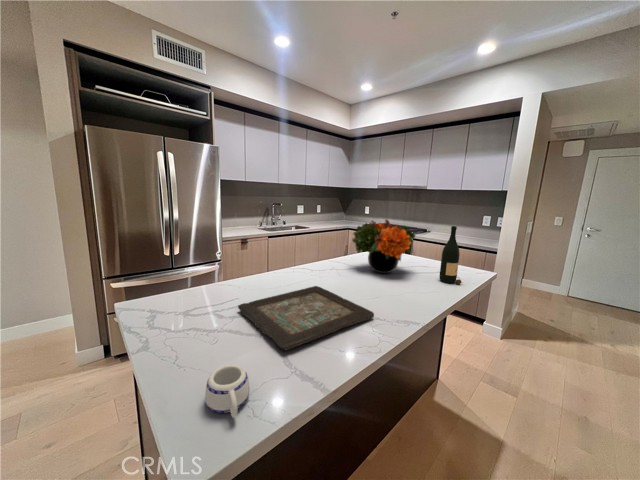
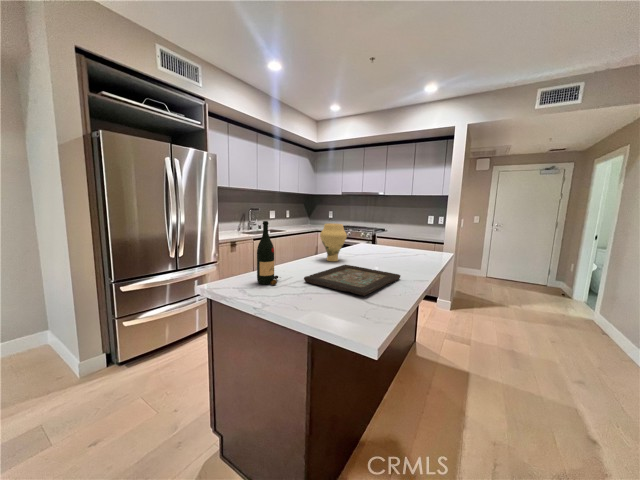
flower arrangement: present [352,219,415,273] -> none [355,215,403,256]
wine bottle: present [439,226,461,284] -> present [257,221,278,285]
vase: none [299,229,332,277] -> present [320,223,347,261]
mug: present [205,365,250,418] -> none [342,297,374,322]

